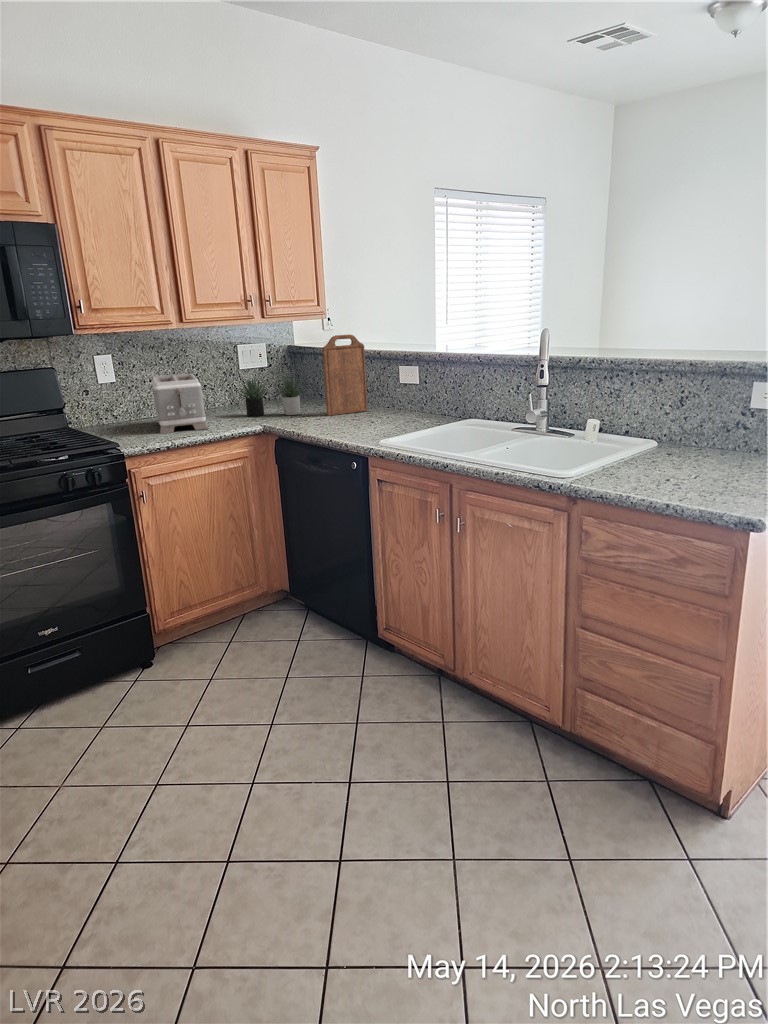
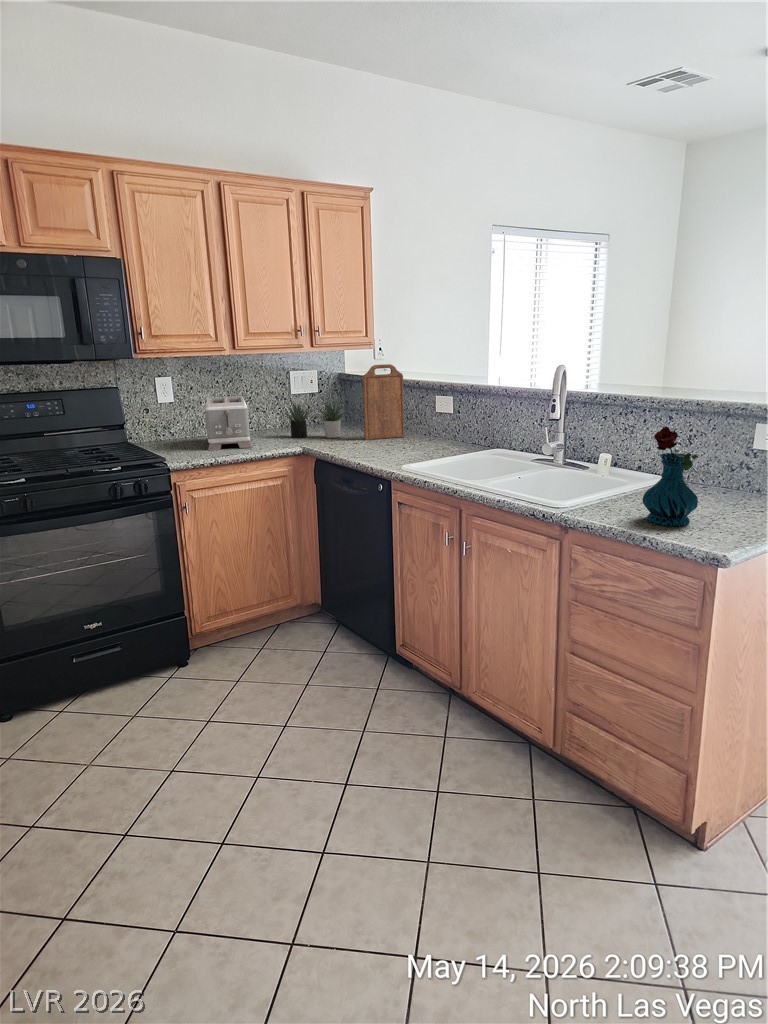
vase: none [657,387,722,492] -> present [643,427,698,526]

